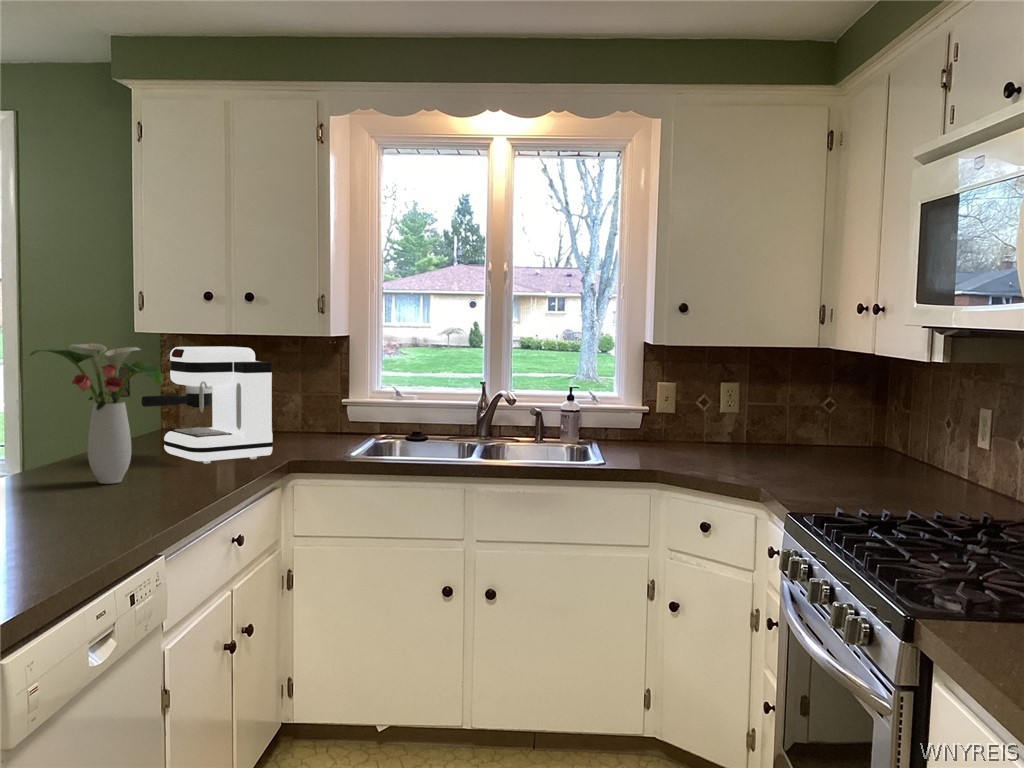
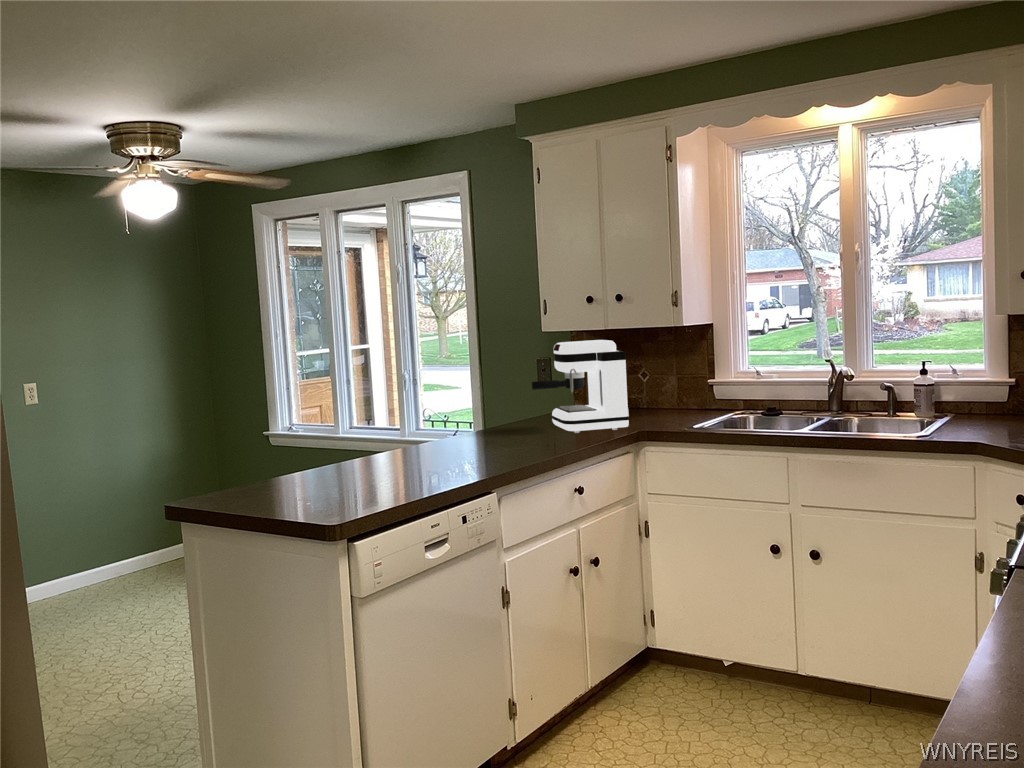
flower arrangement: present [30,343,163,484] -> none [439,344,522,446]

